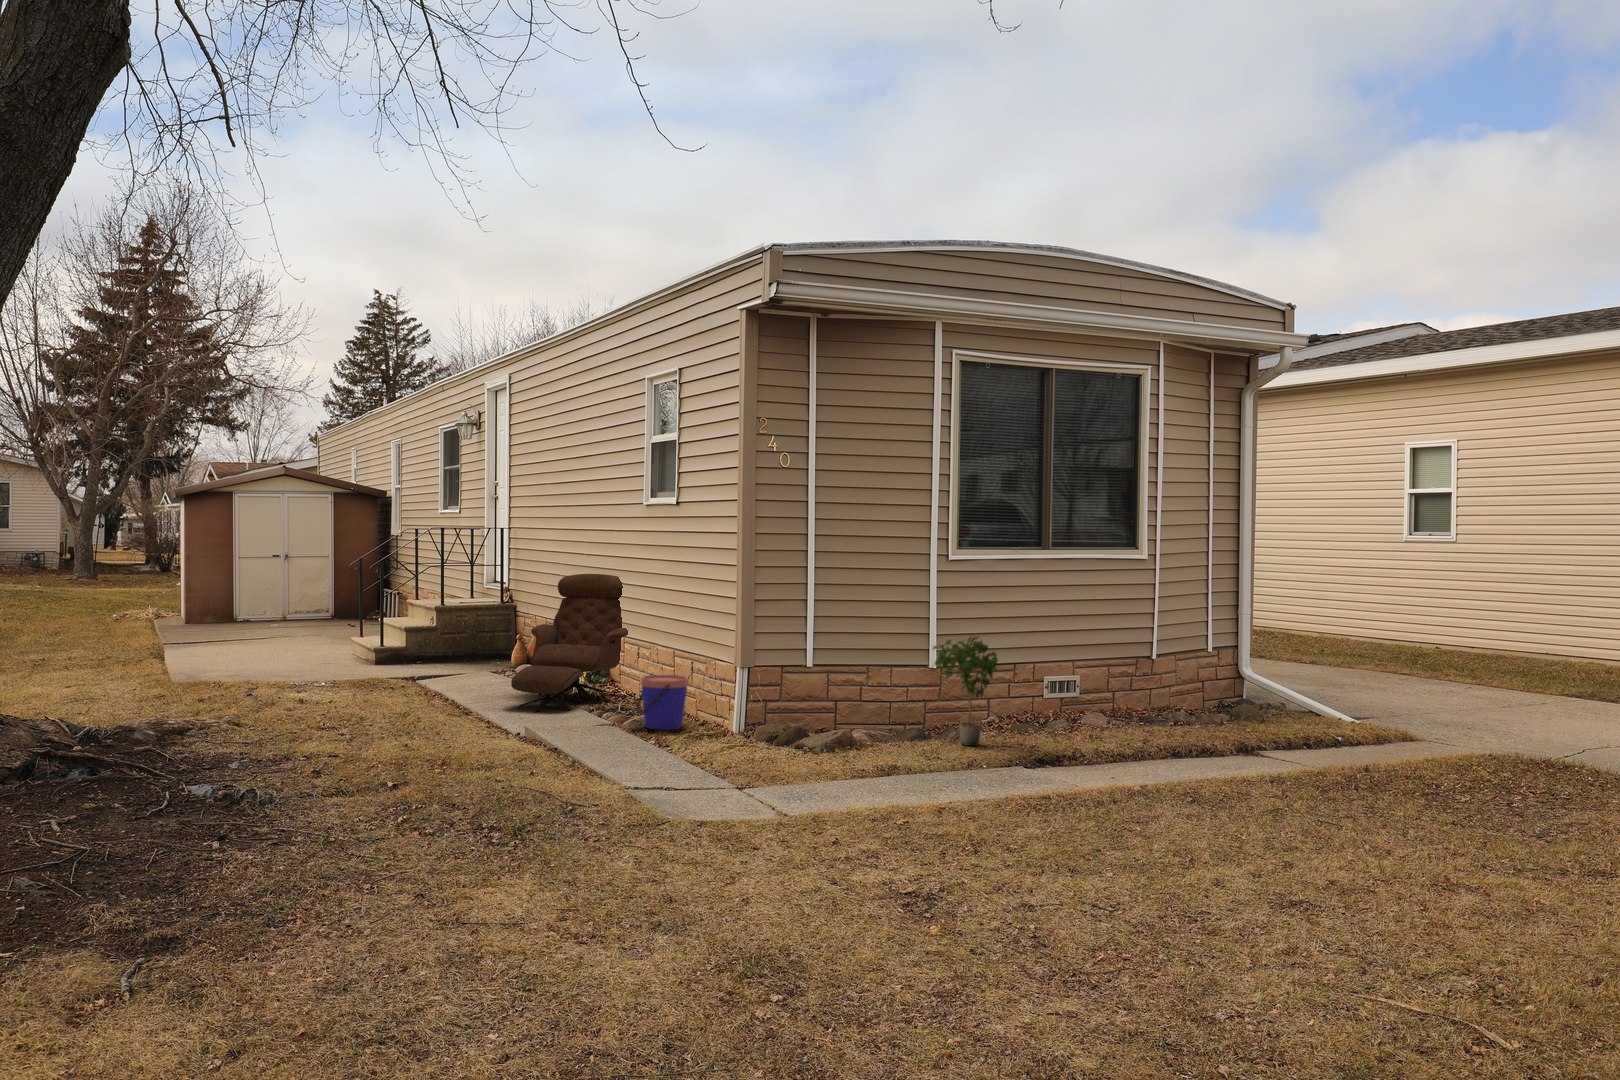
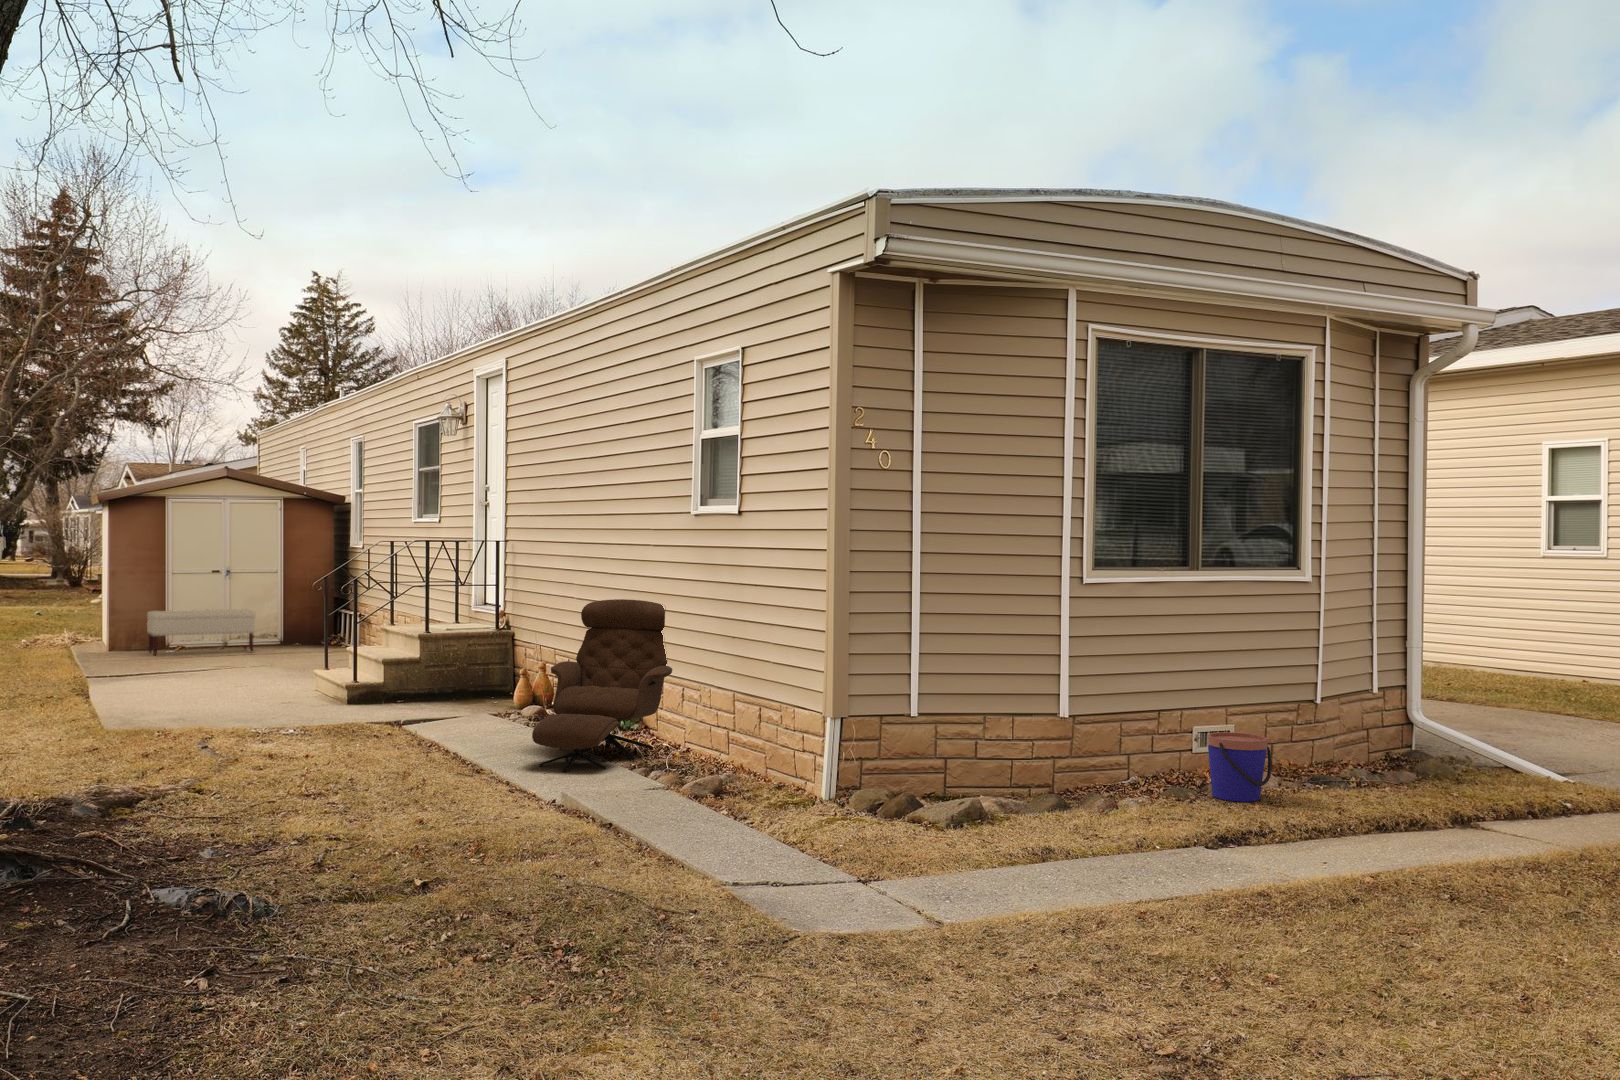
bench: none [217,585,309,624] -> present [147,609,256,656]
potted plant: present [933,636,998,746] -> none [1069,677,1158,816]
bucket: present [636,675,688,730] -> present [1207,732,1271,802]

